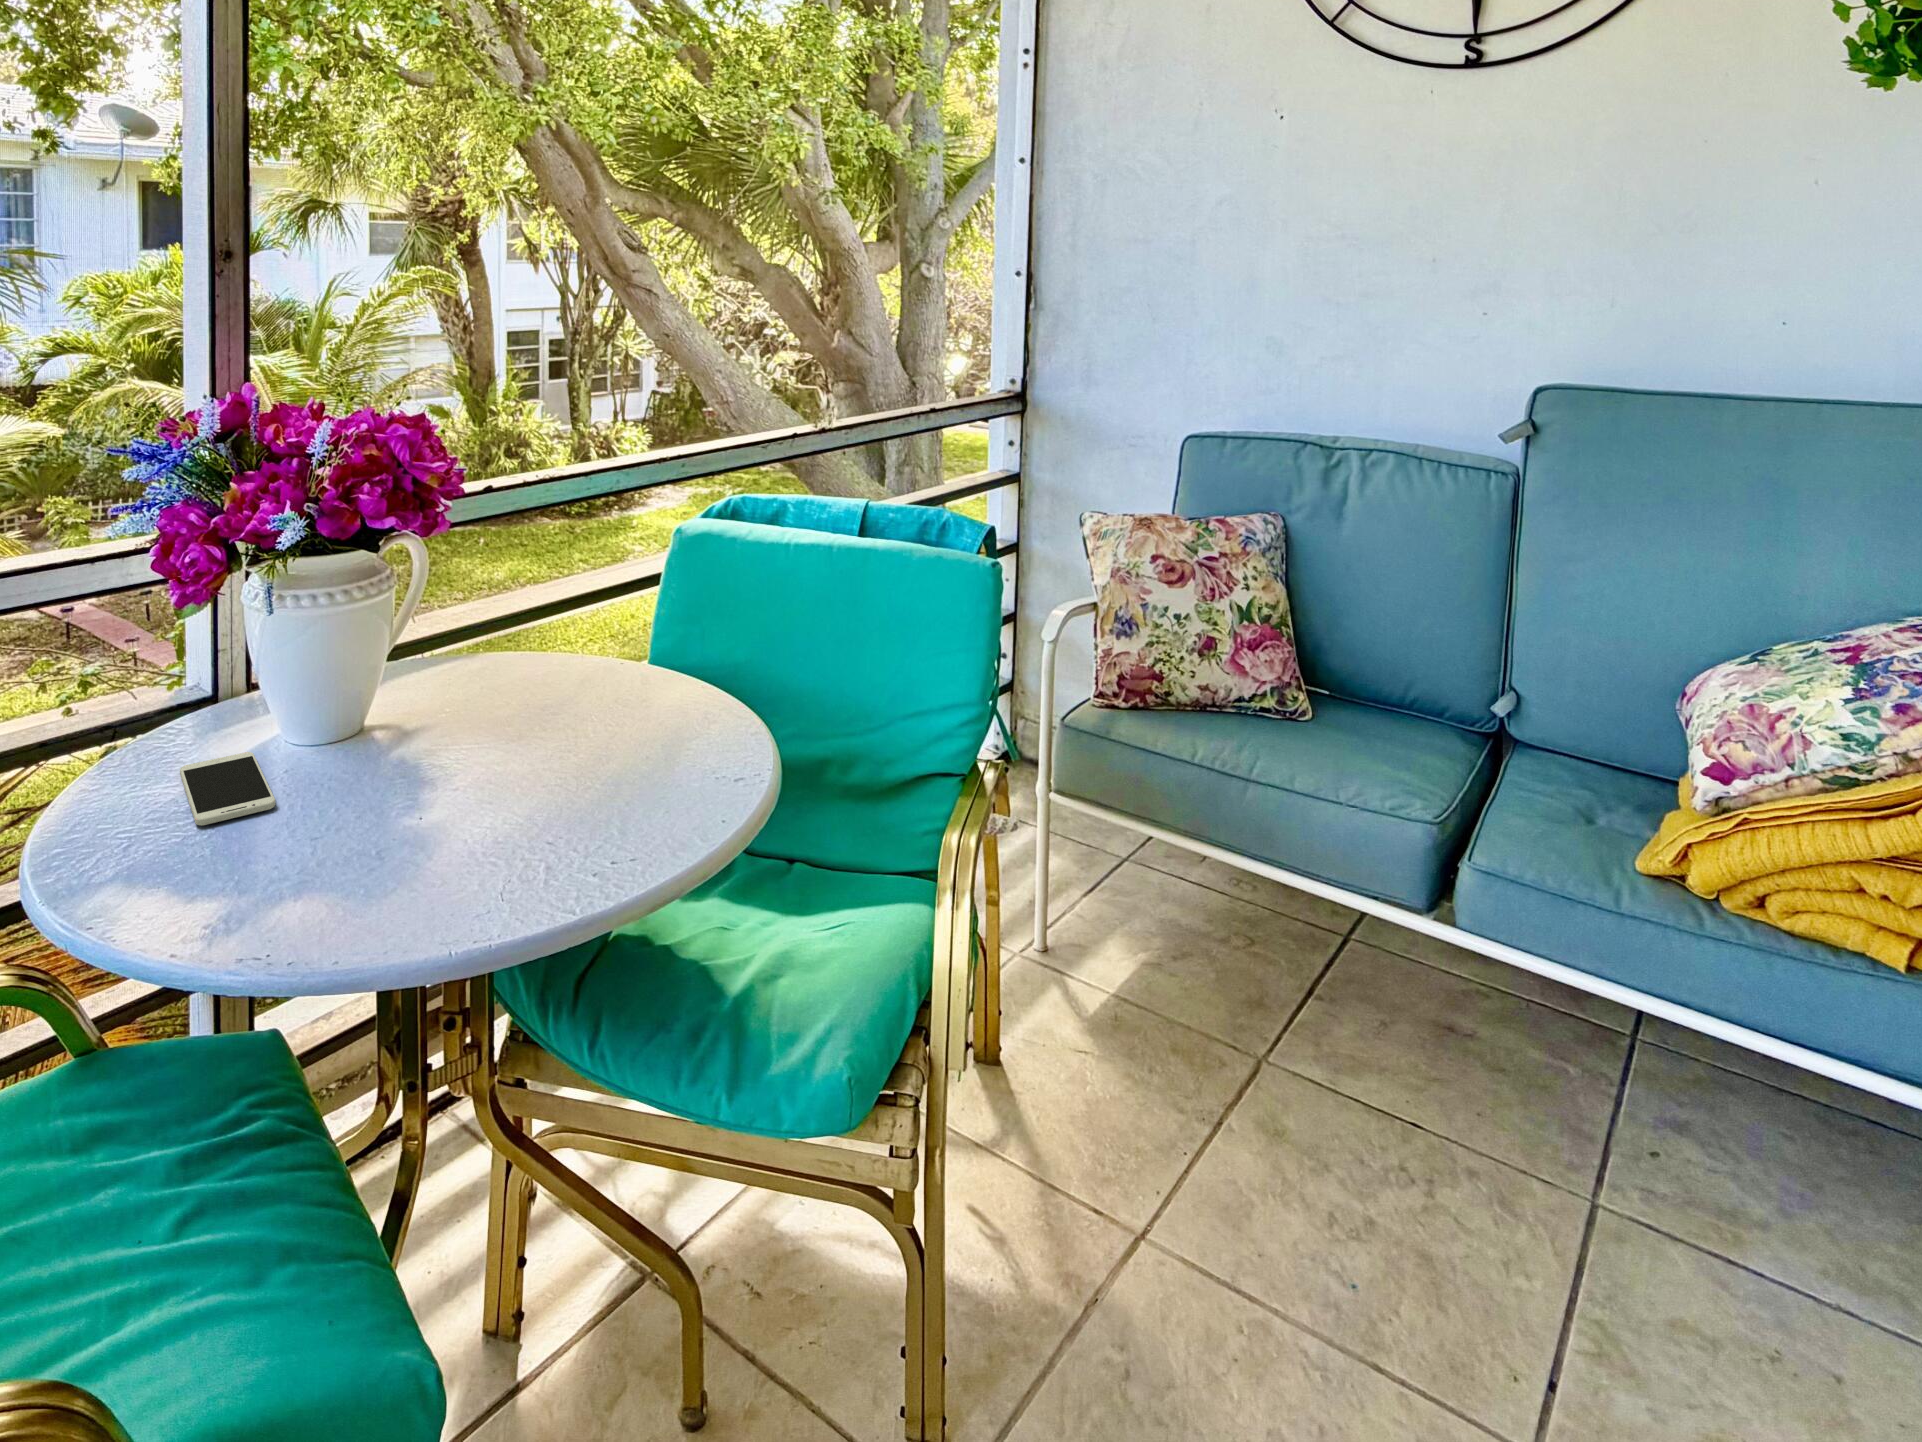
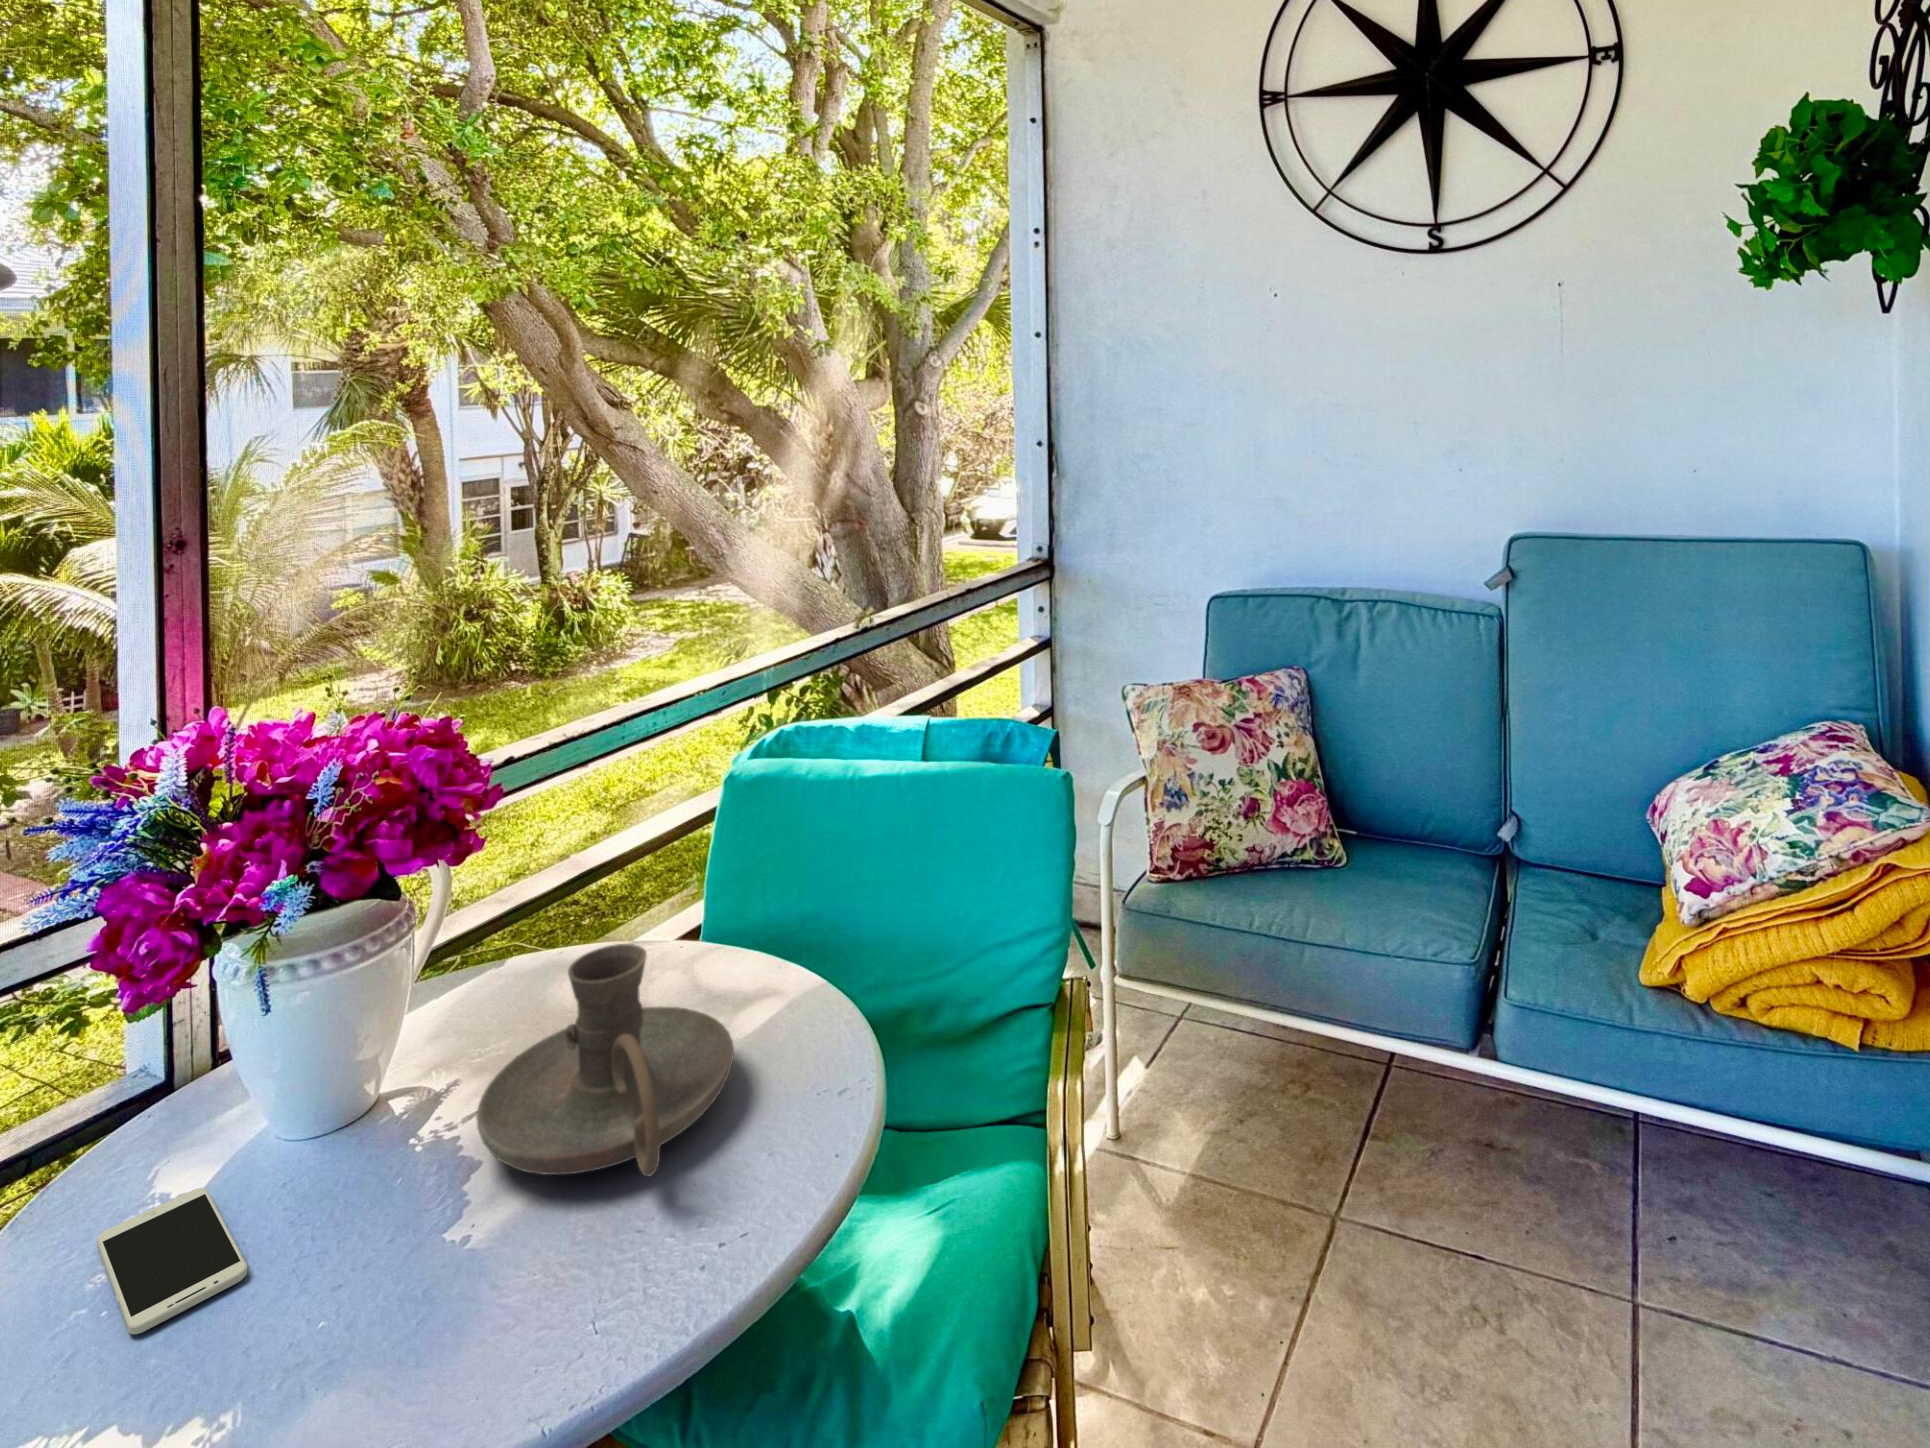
candle holder: none [444,619,651,791] -> present [476,944,734,1176]

